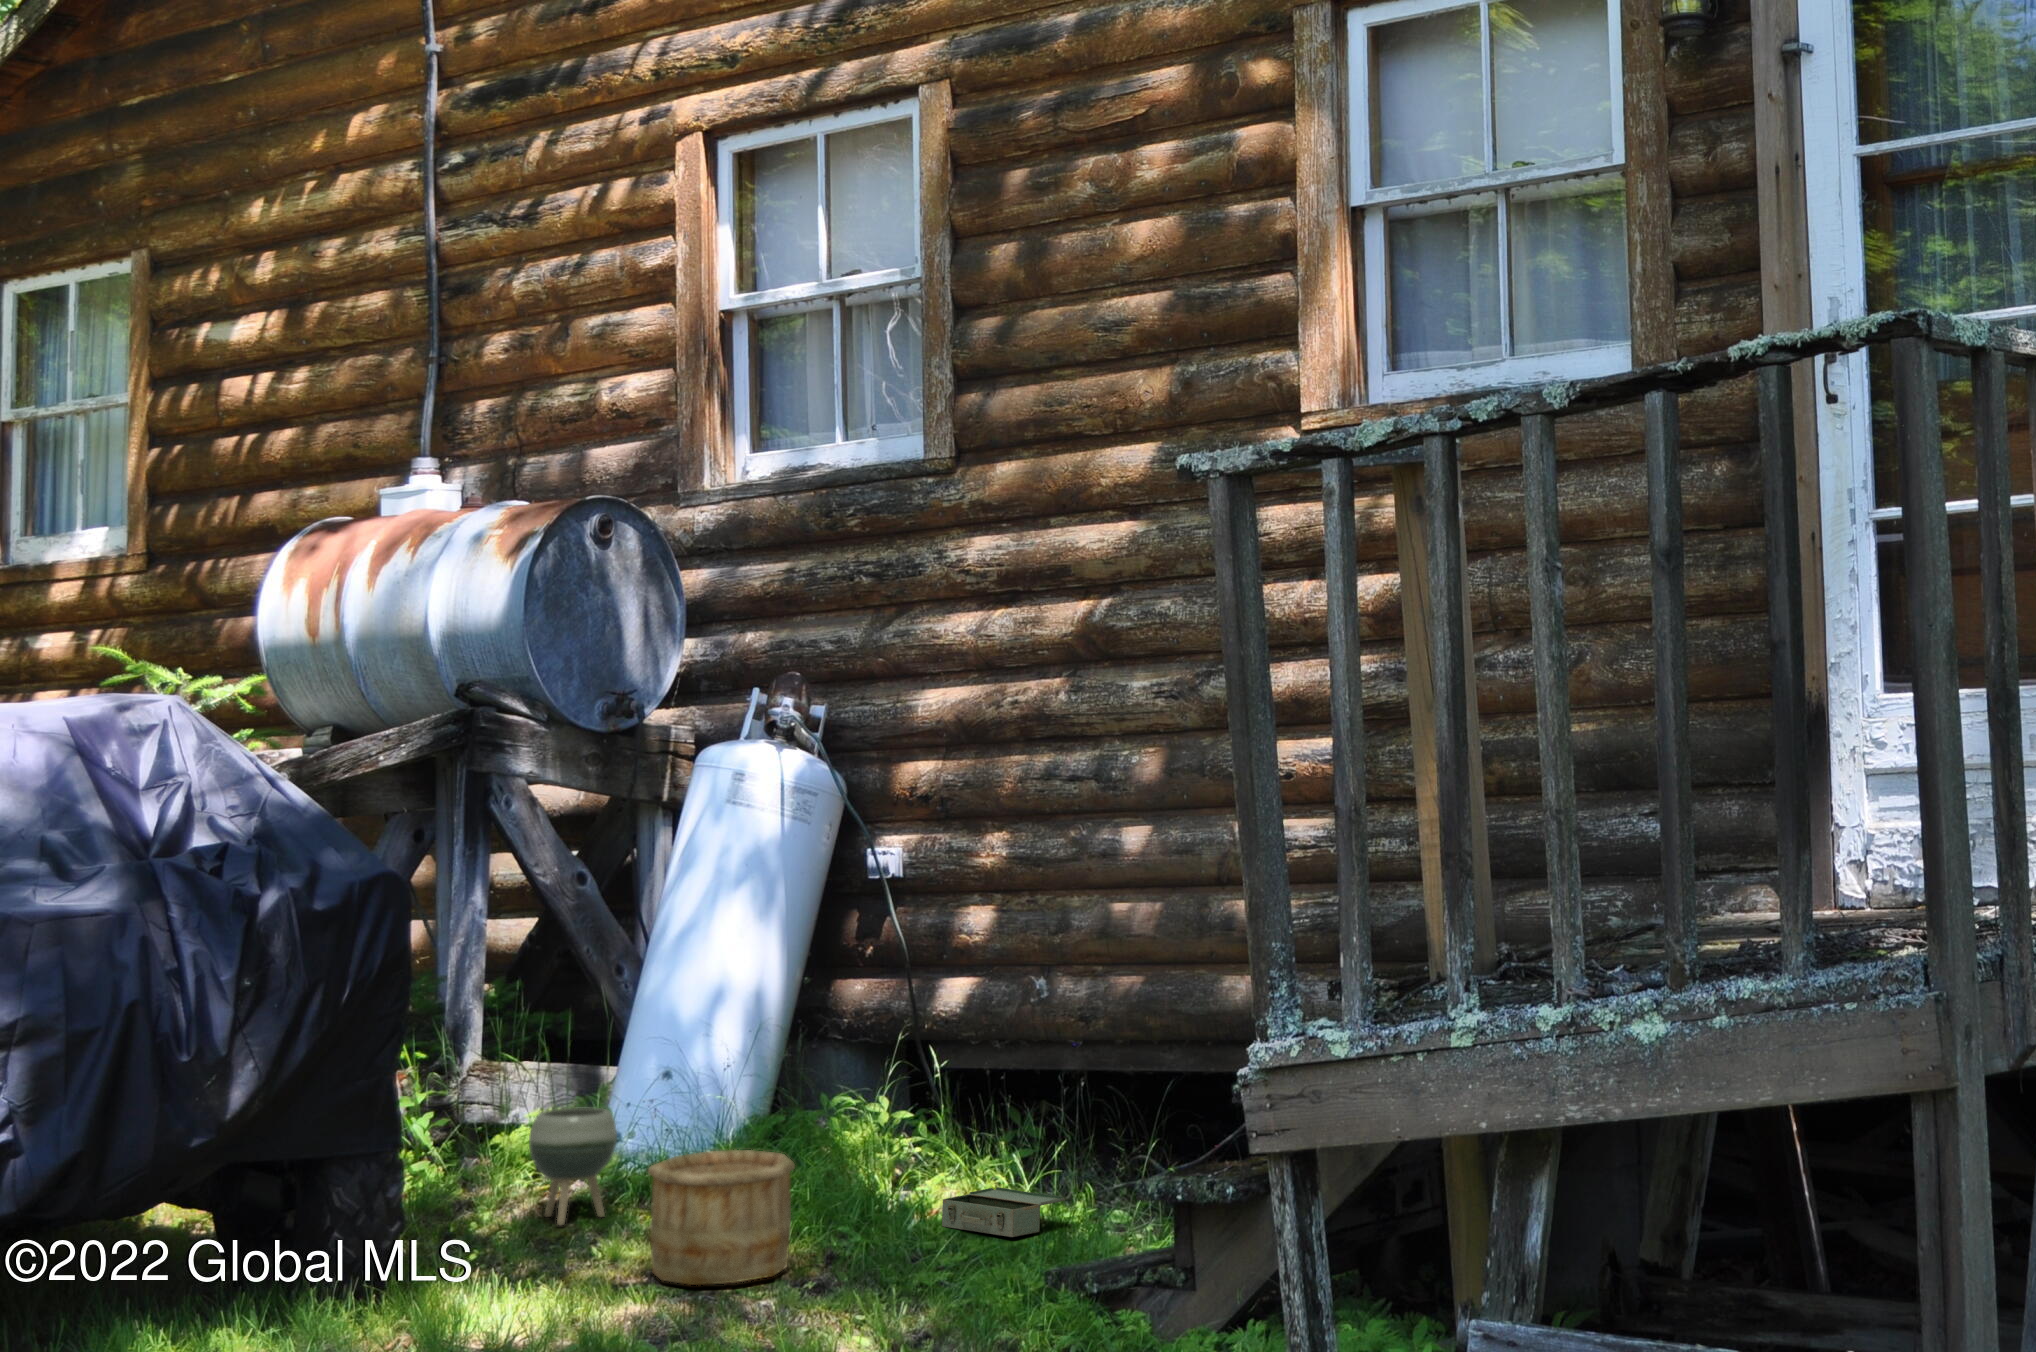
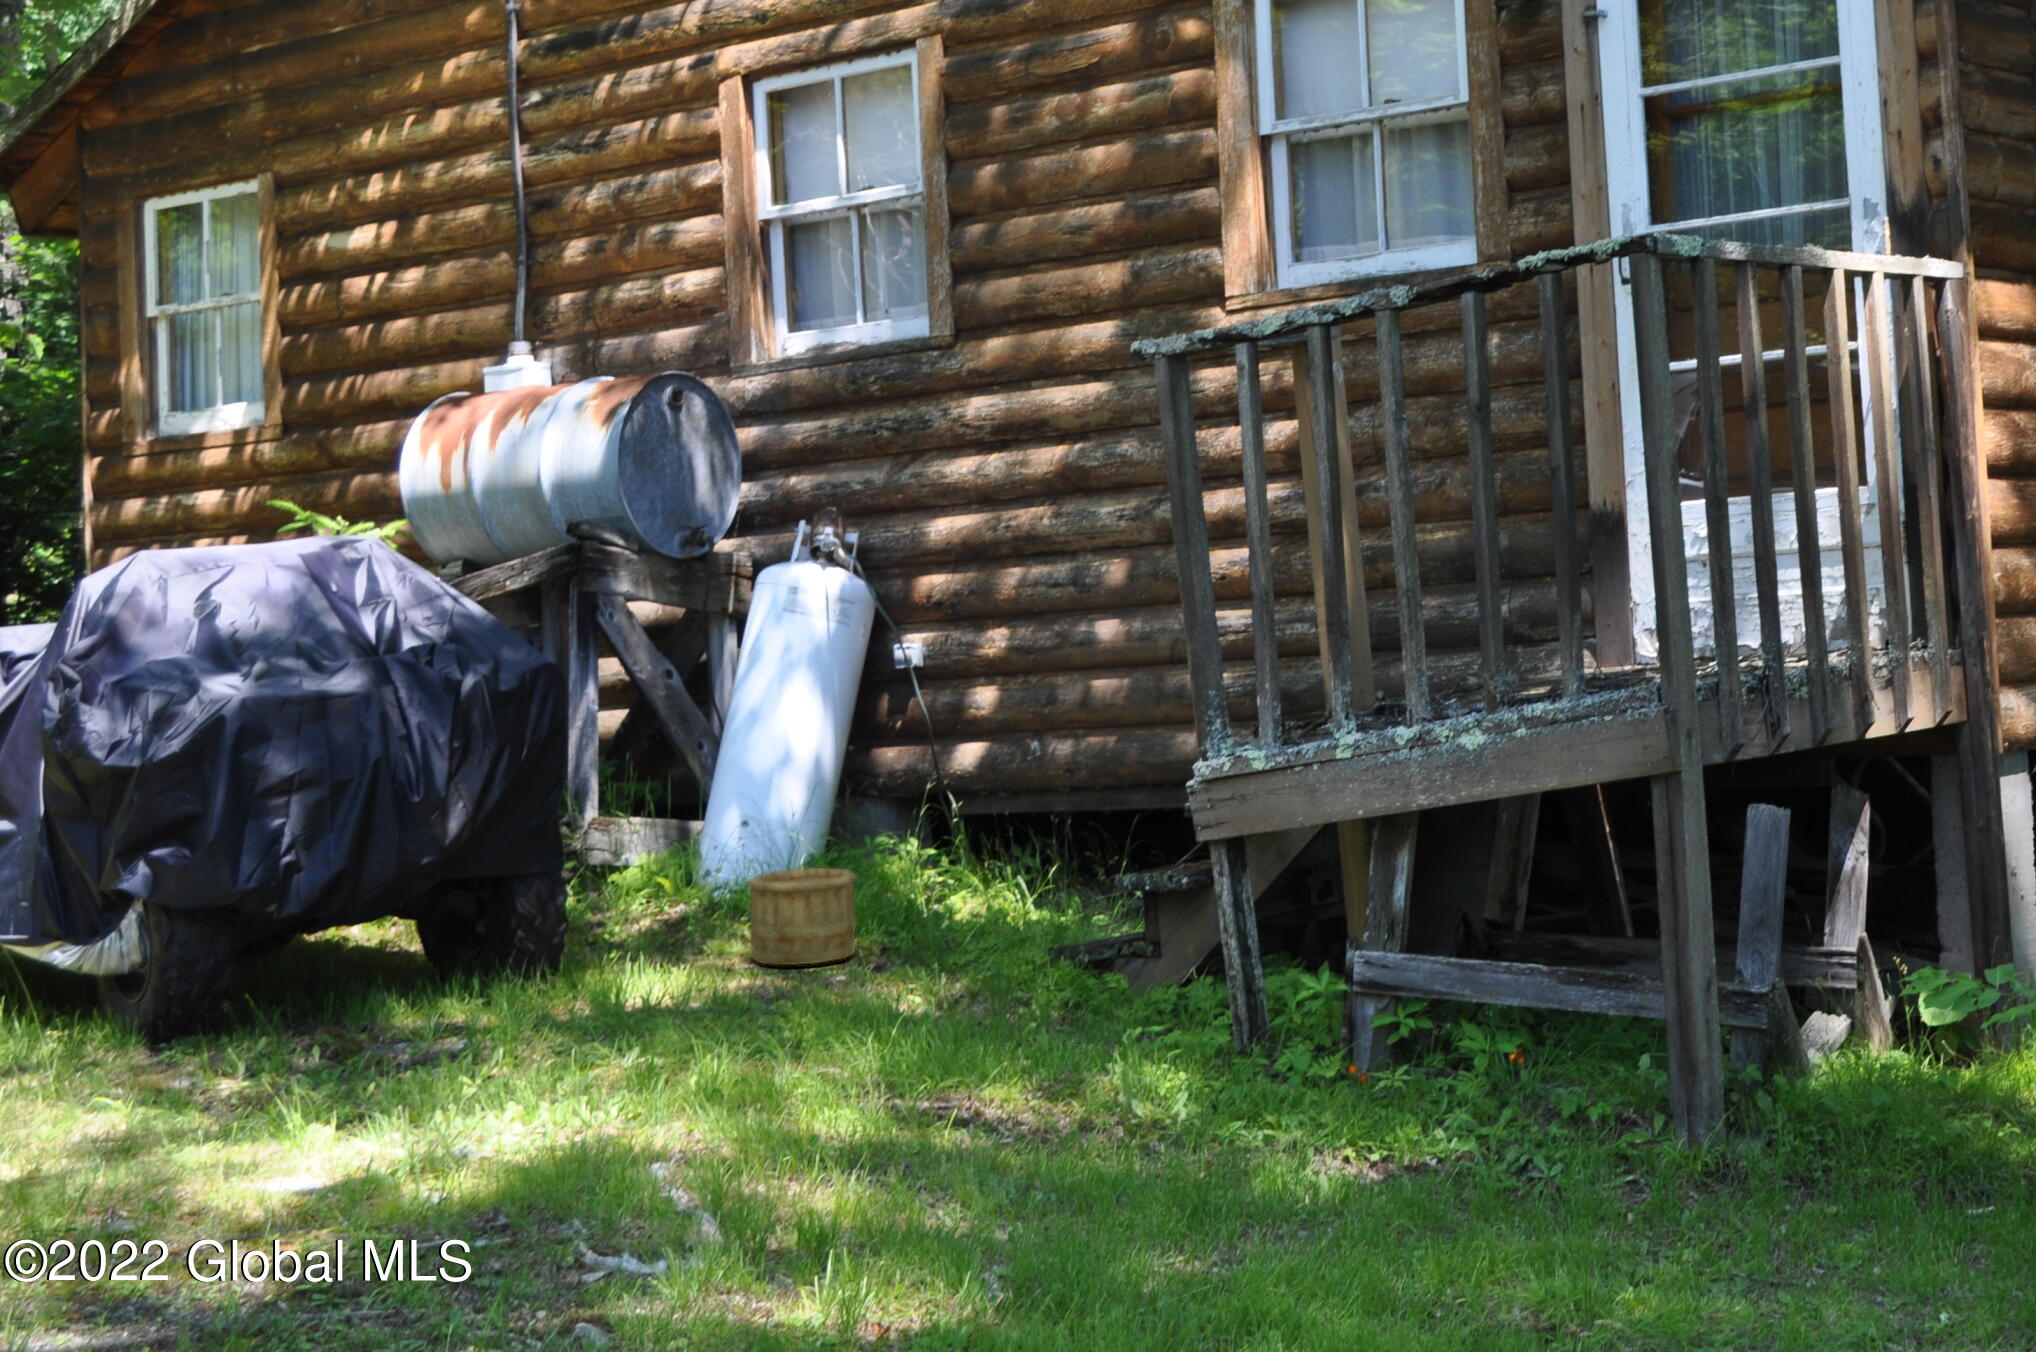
planter: present [529,1107,617,1225] -> none [649,844,715,932]
toolbox: present [942,1187,1065,1237] -> none [968,897,1062,931]

